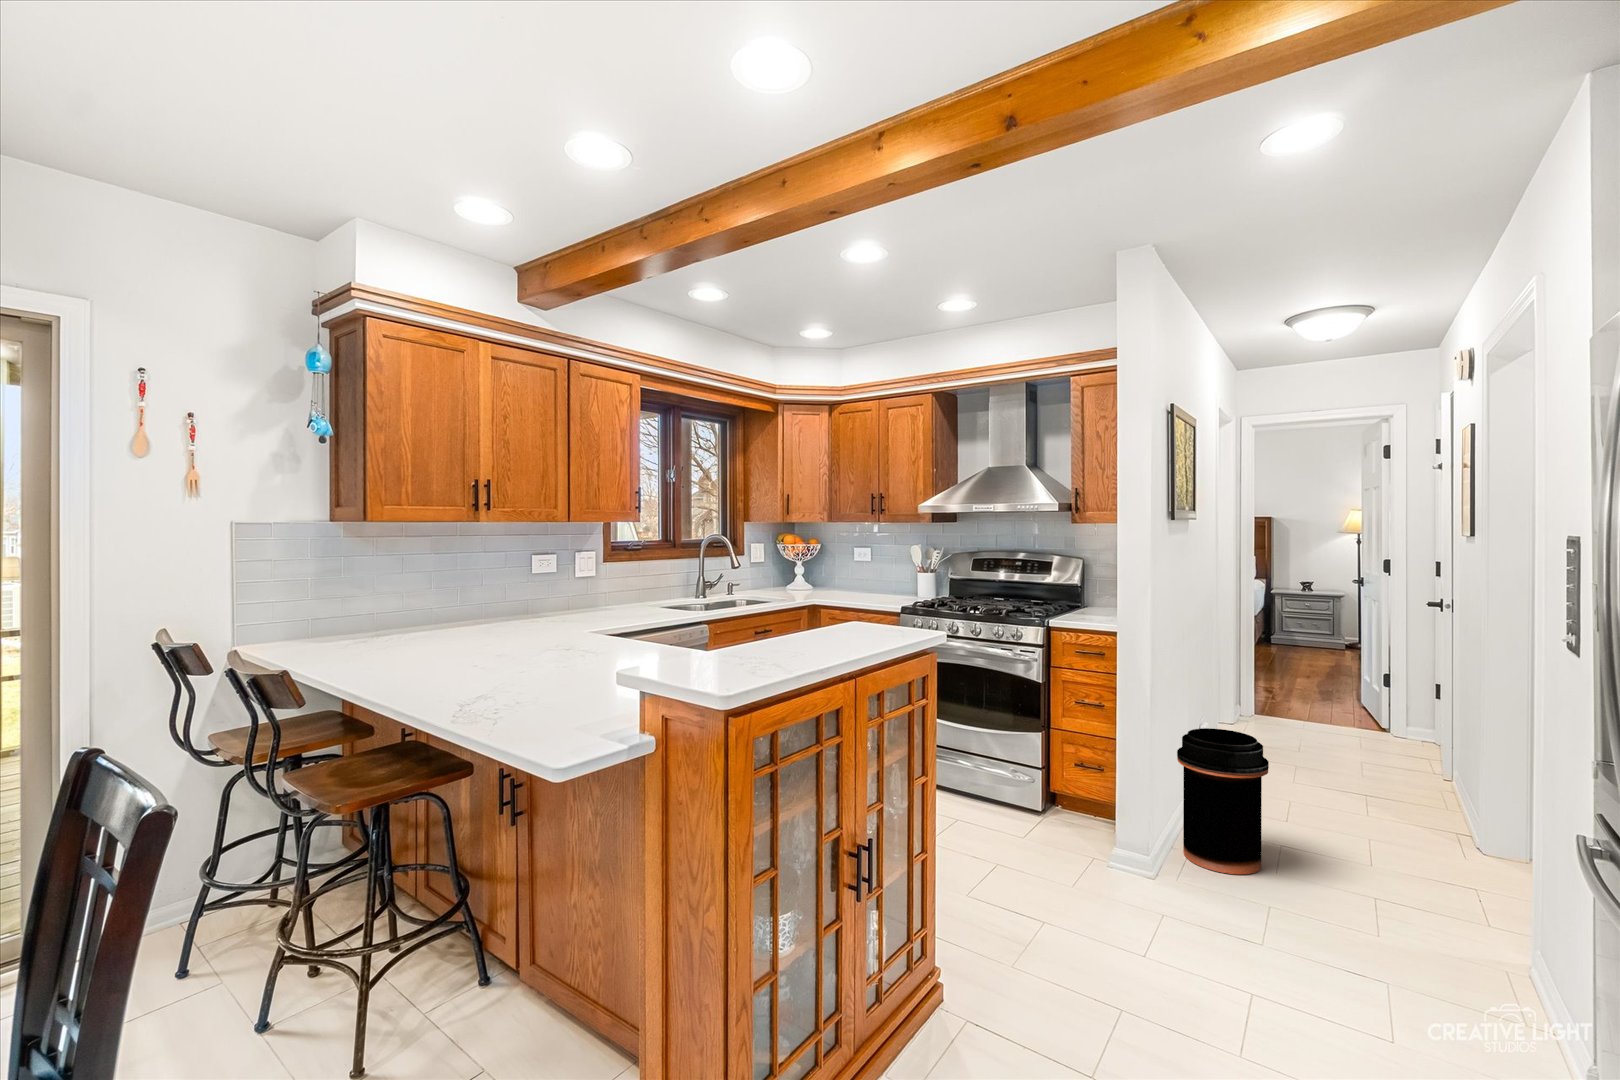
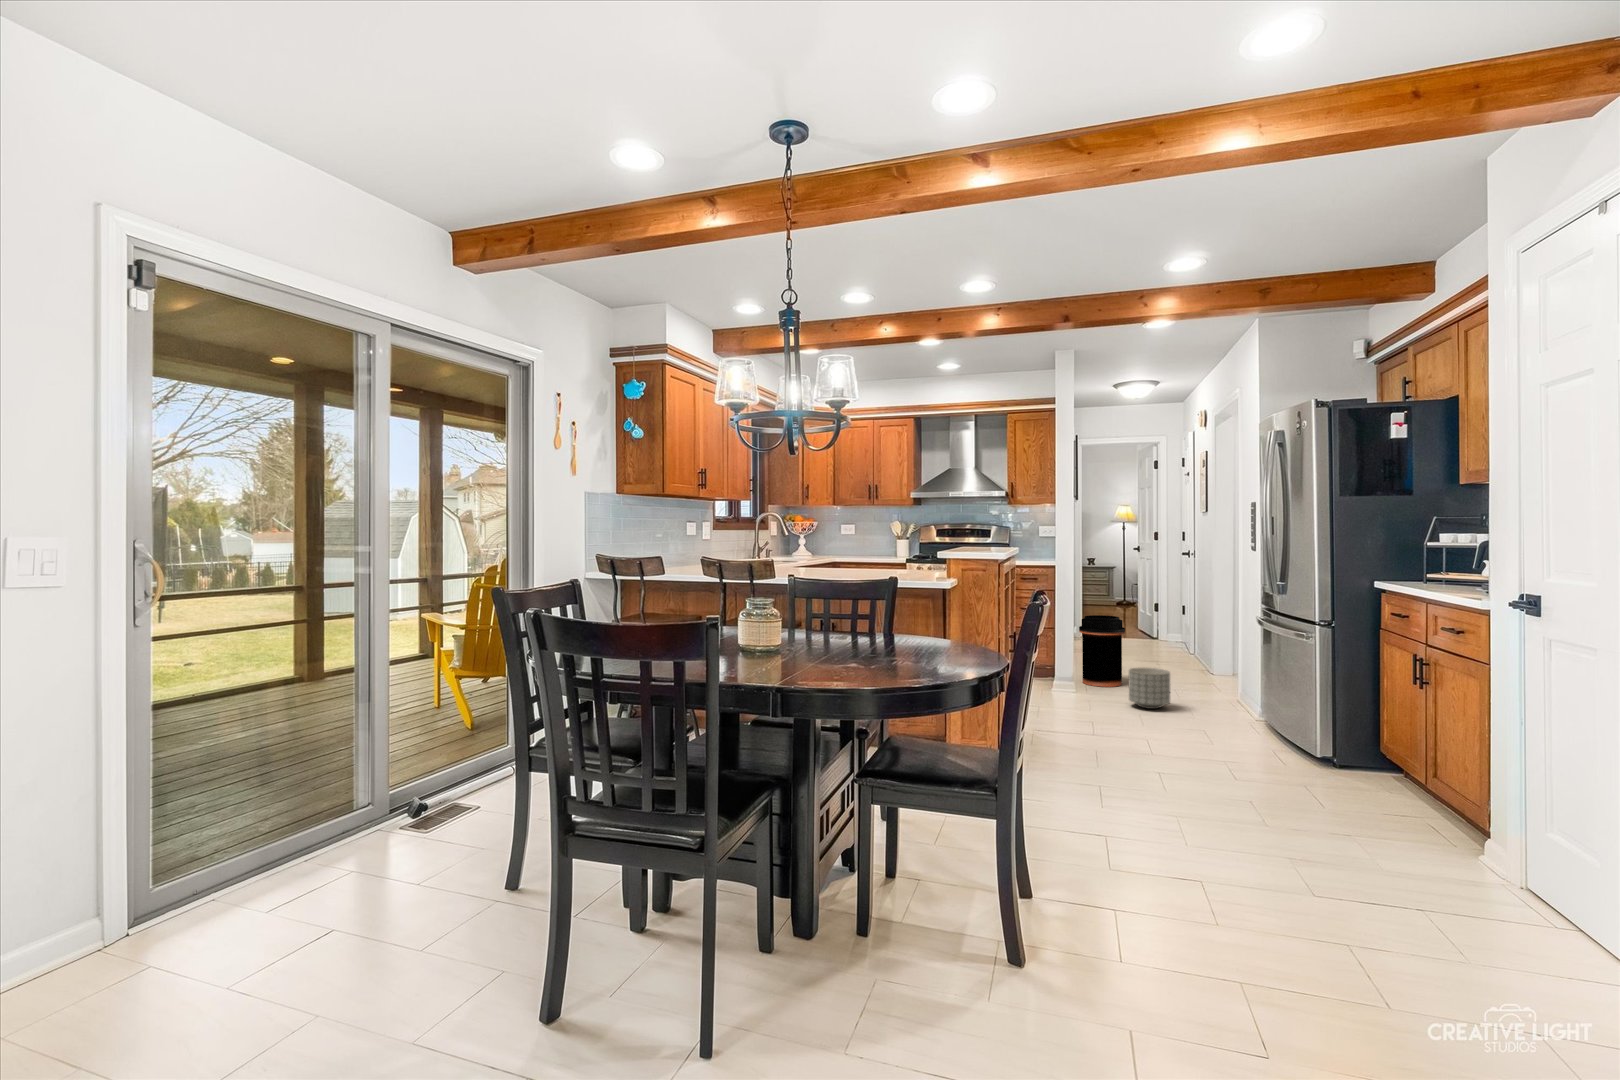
planter: none [1242,874,1339,982] -> present [1129,668,1170,709]

